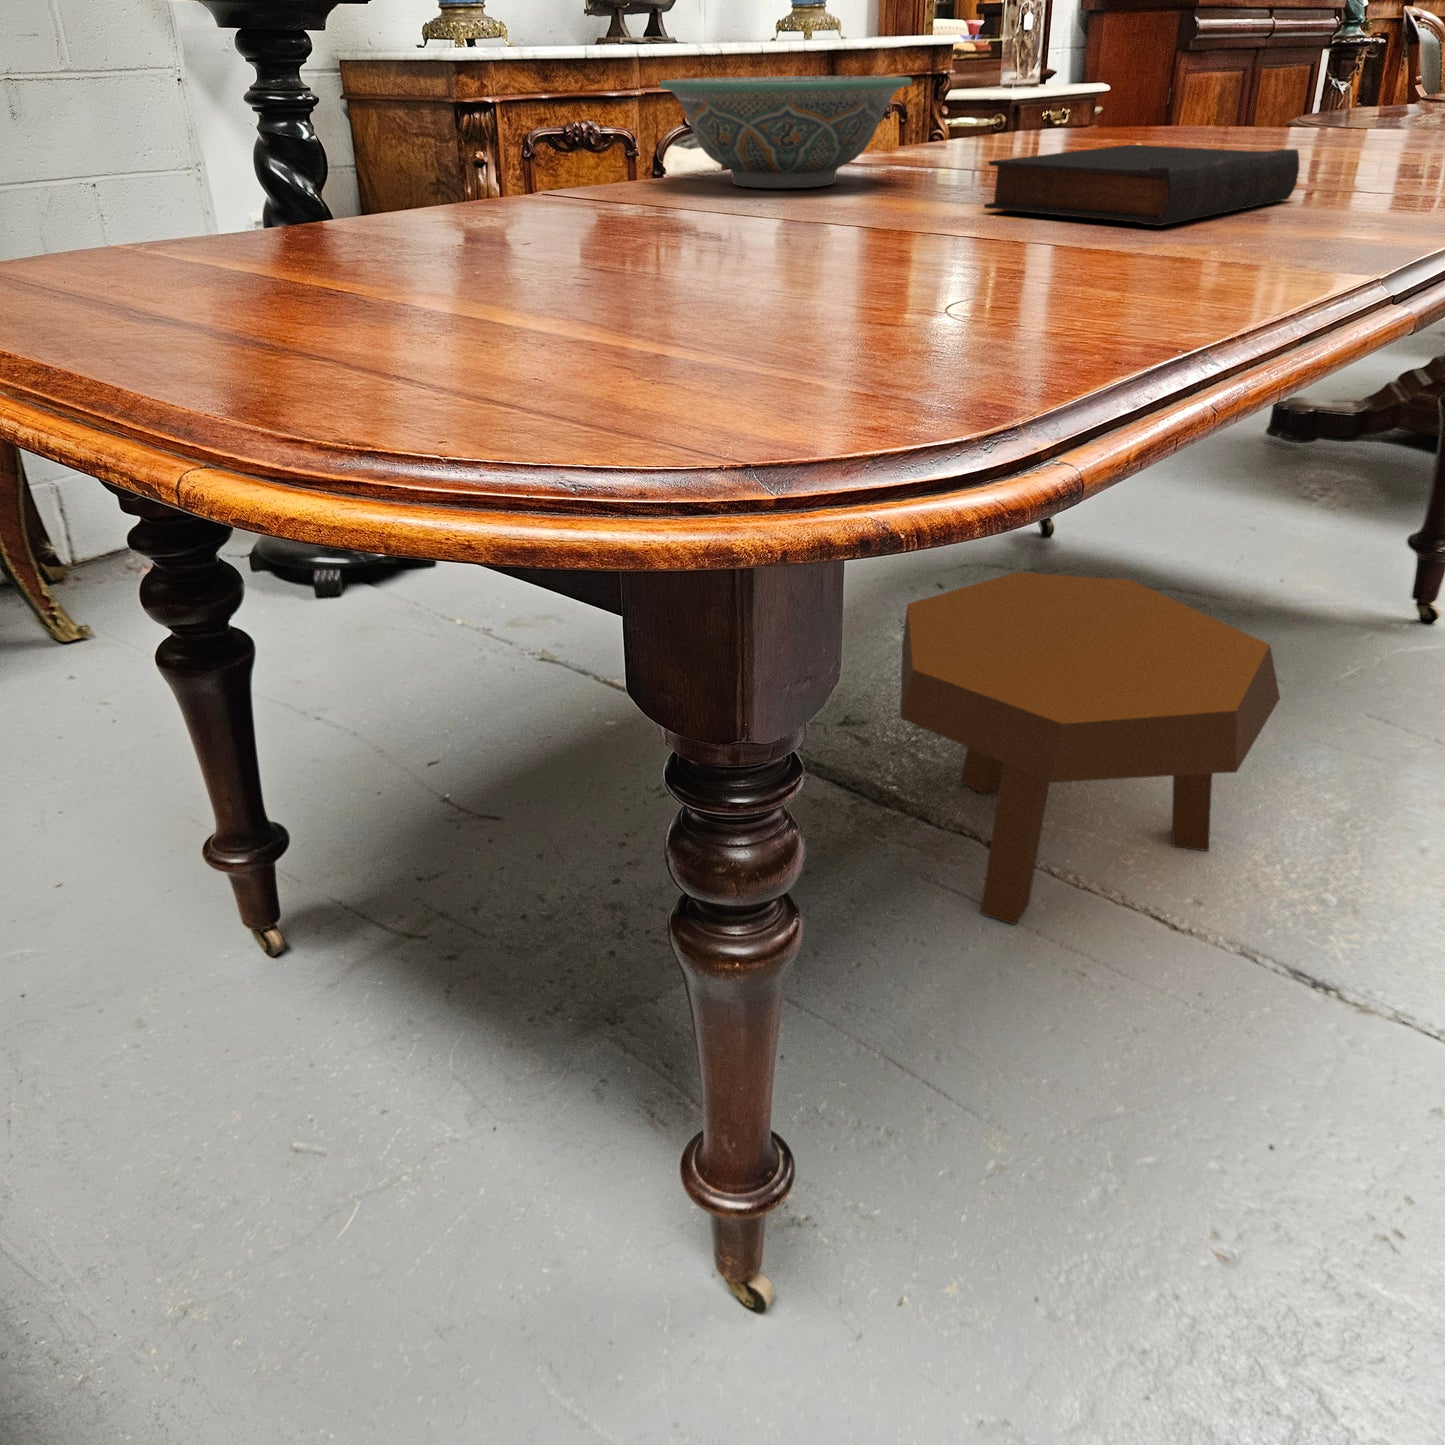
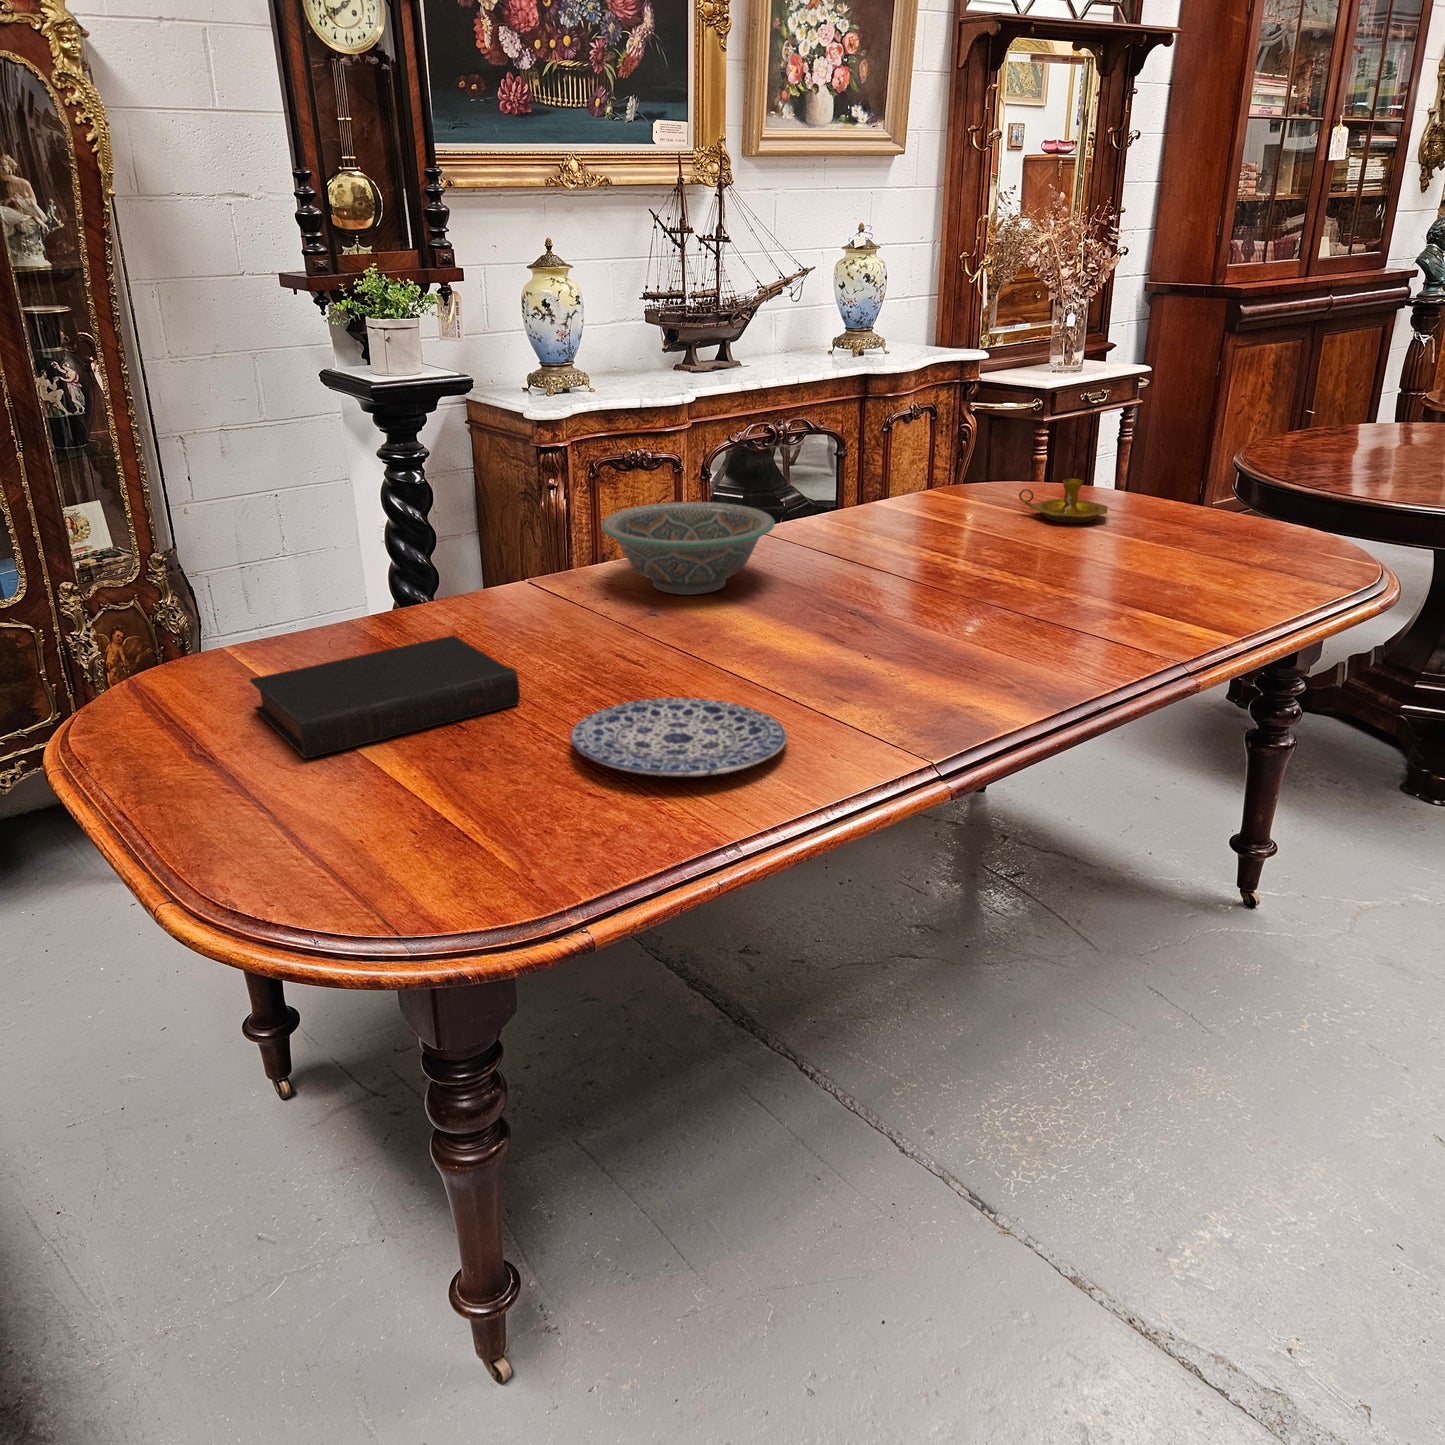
candlestick: none [1136,86,1254,143] -> present [1019,479,1108,523]
book: present [984,145,1299,226] -> present [250,635,520,759]
plate: none [799,236,1165,283] -> present [570,698,787,776]
footstool: present [900,572,1280,925] -> none [721,863,1004,1136]

